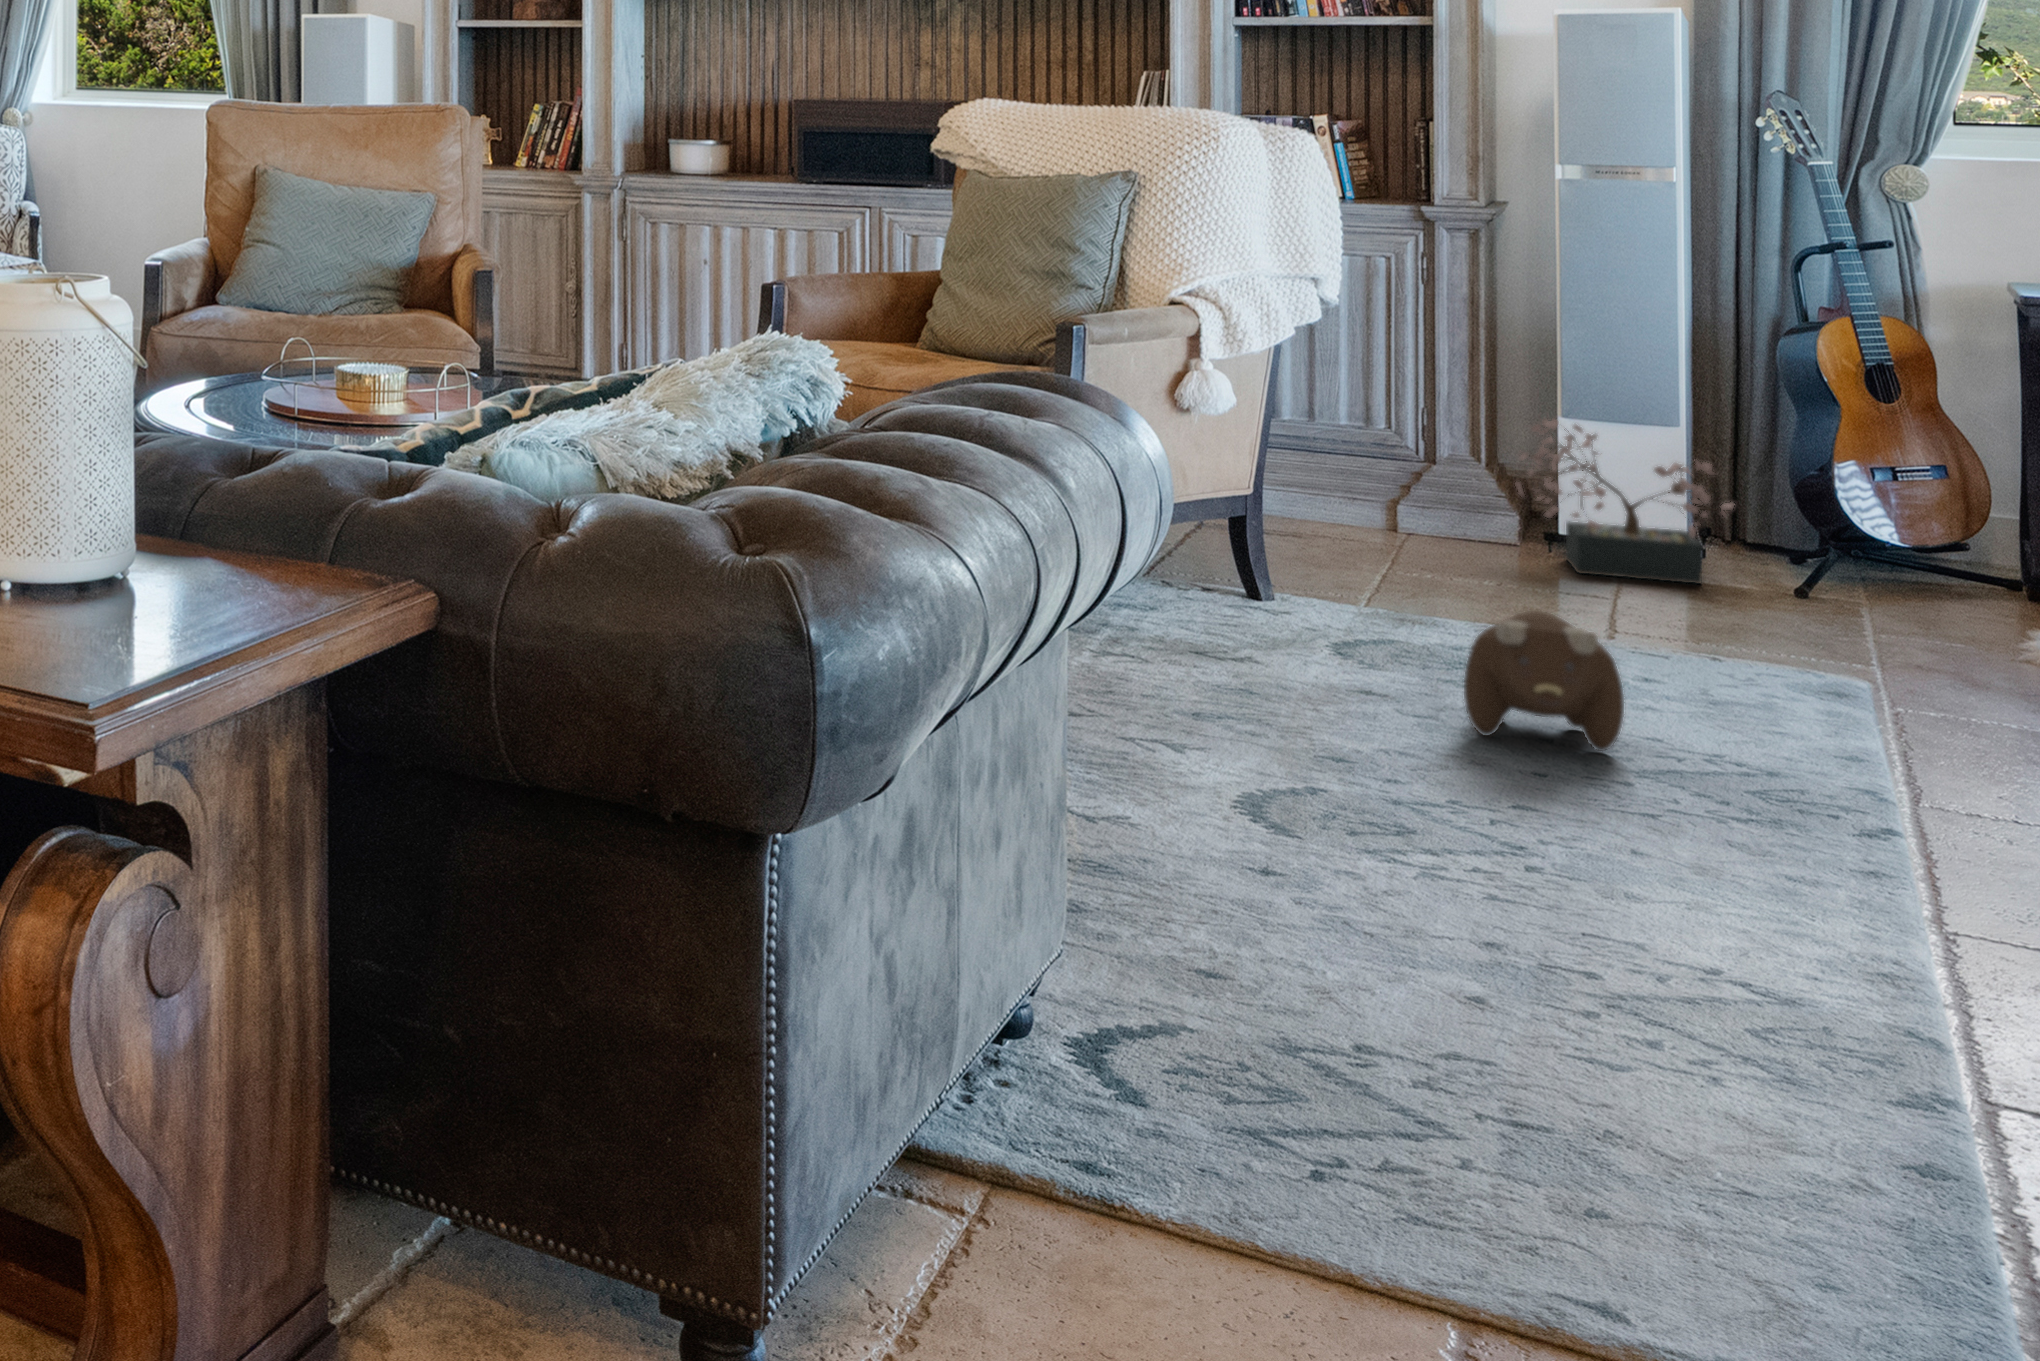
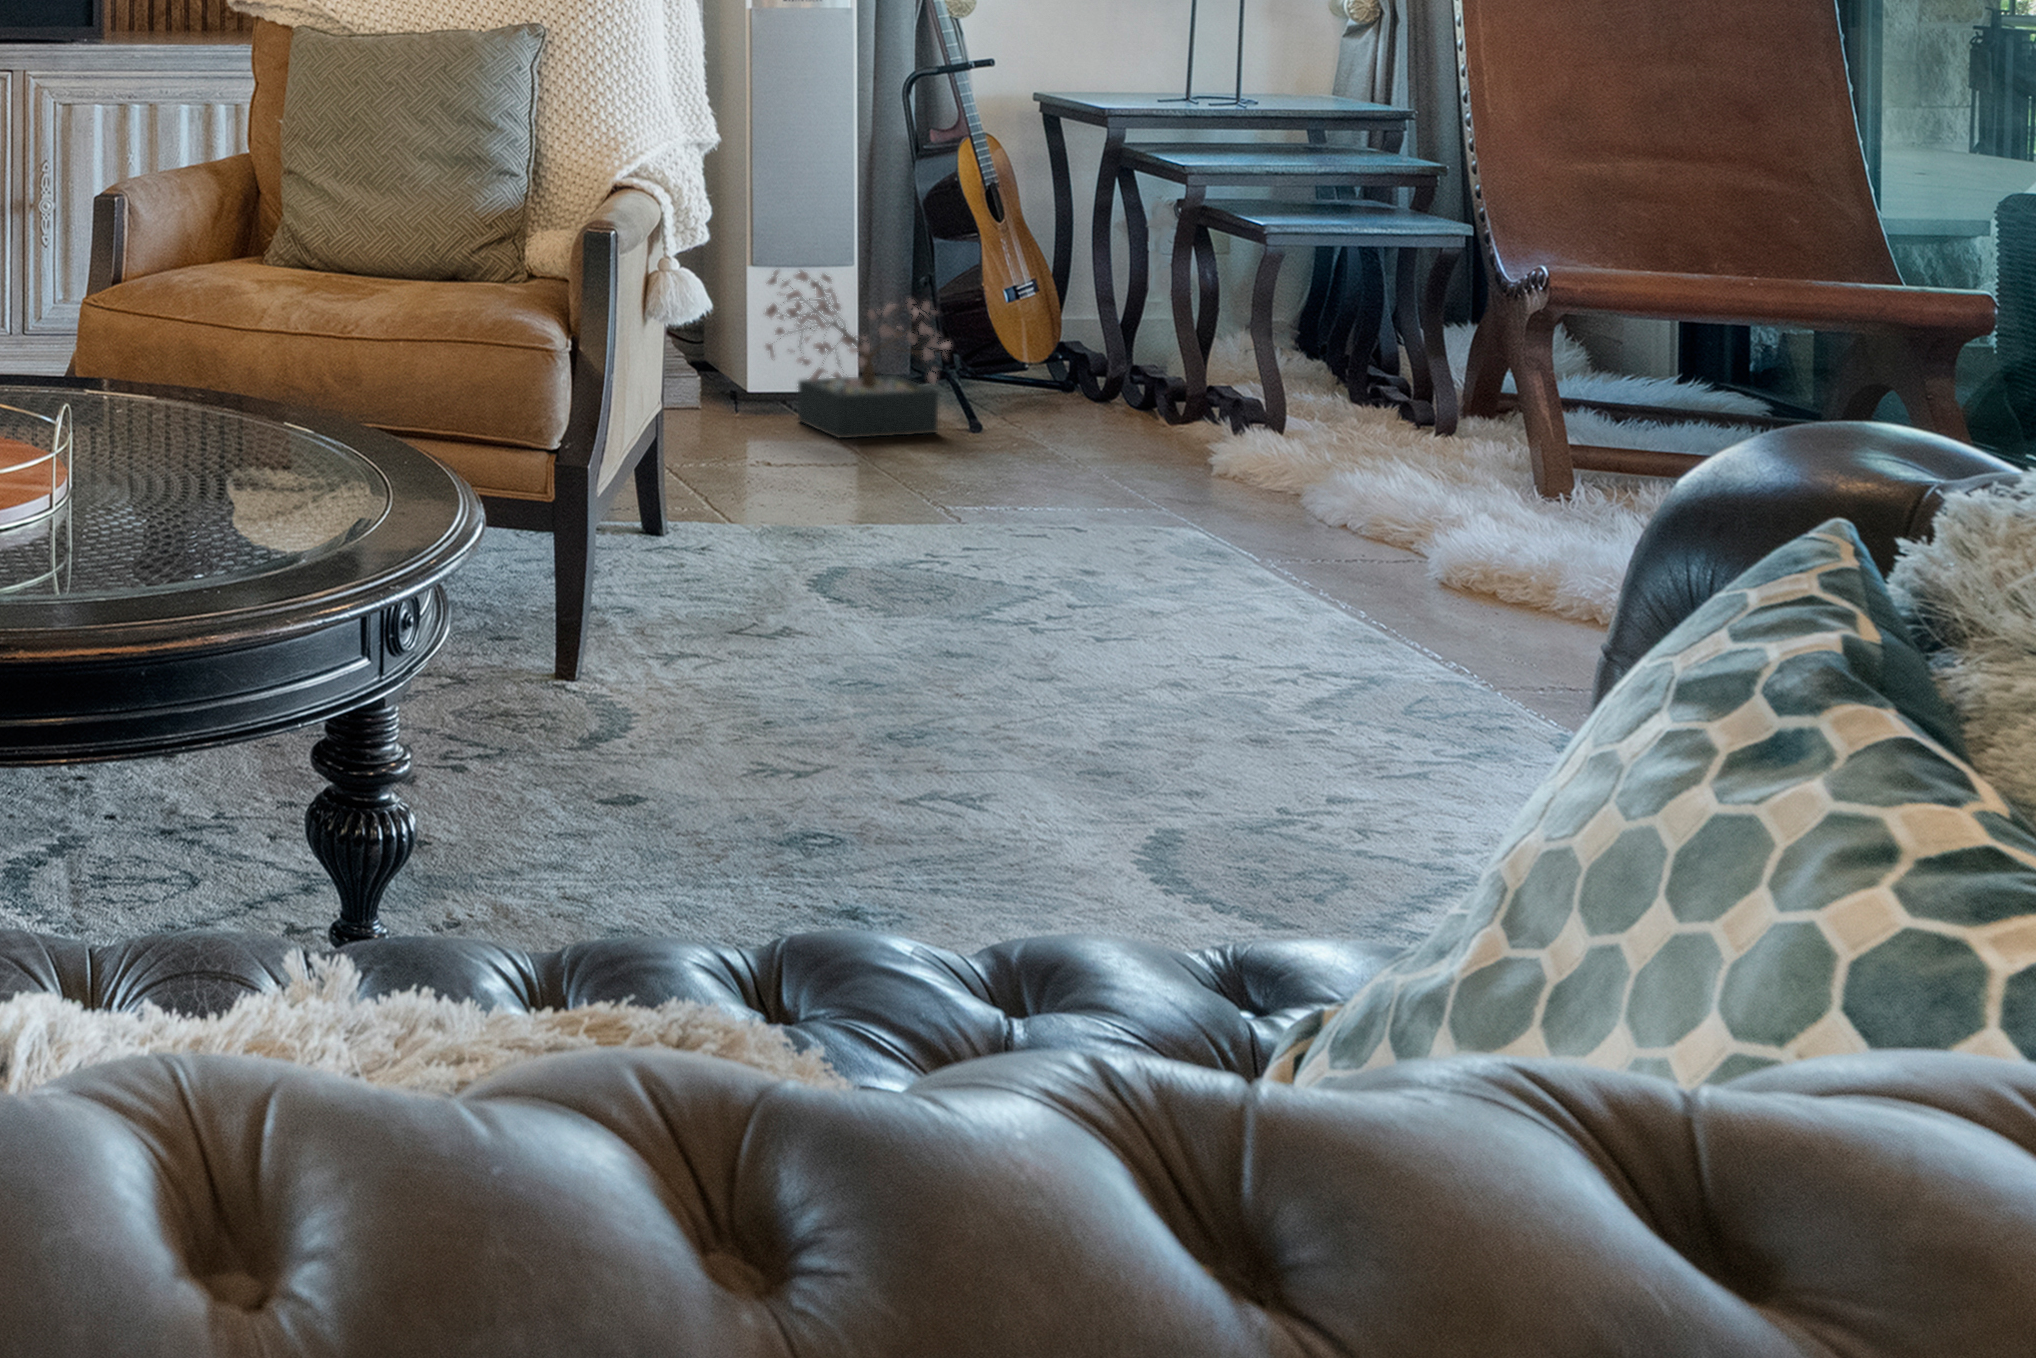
plush toy: present [1464,611,1624,751] -> none [1156,540,1373,707]

